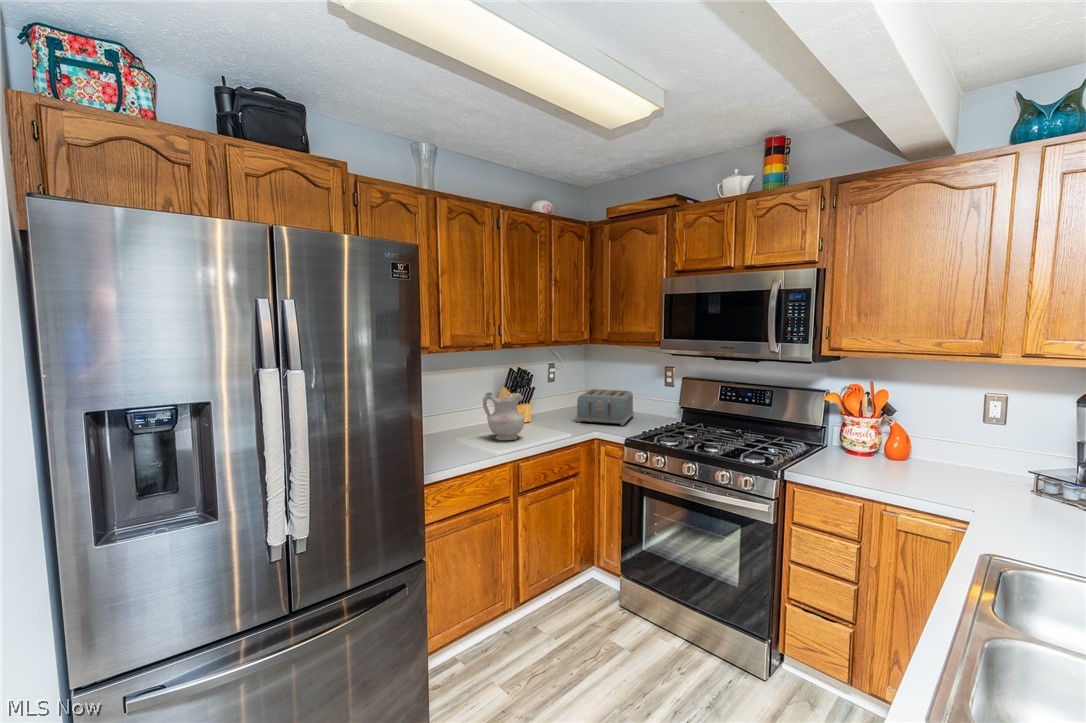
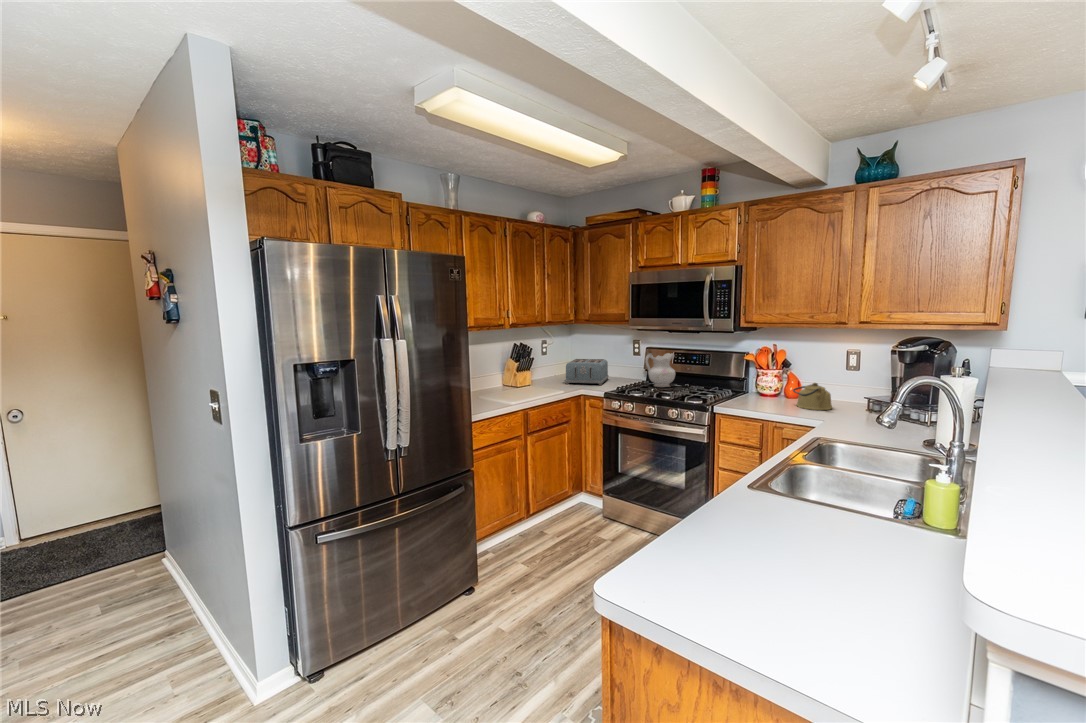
ceramic pitcher: present [483,393,524,440] -> present [646,353,675,387]
kettle: none [902,442,967,485] -> present [793,383,832,410]

